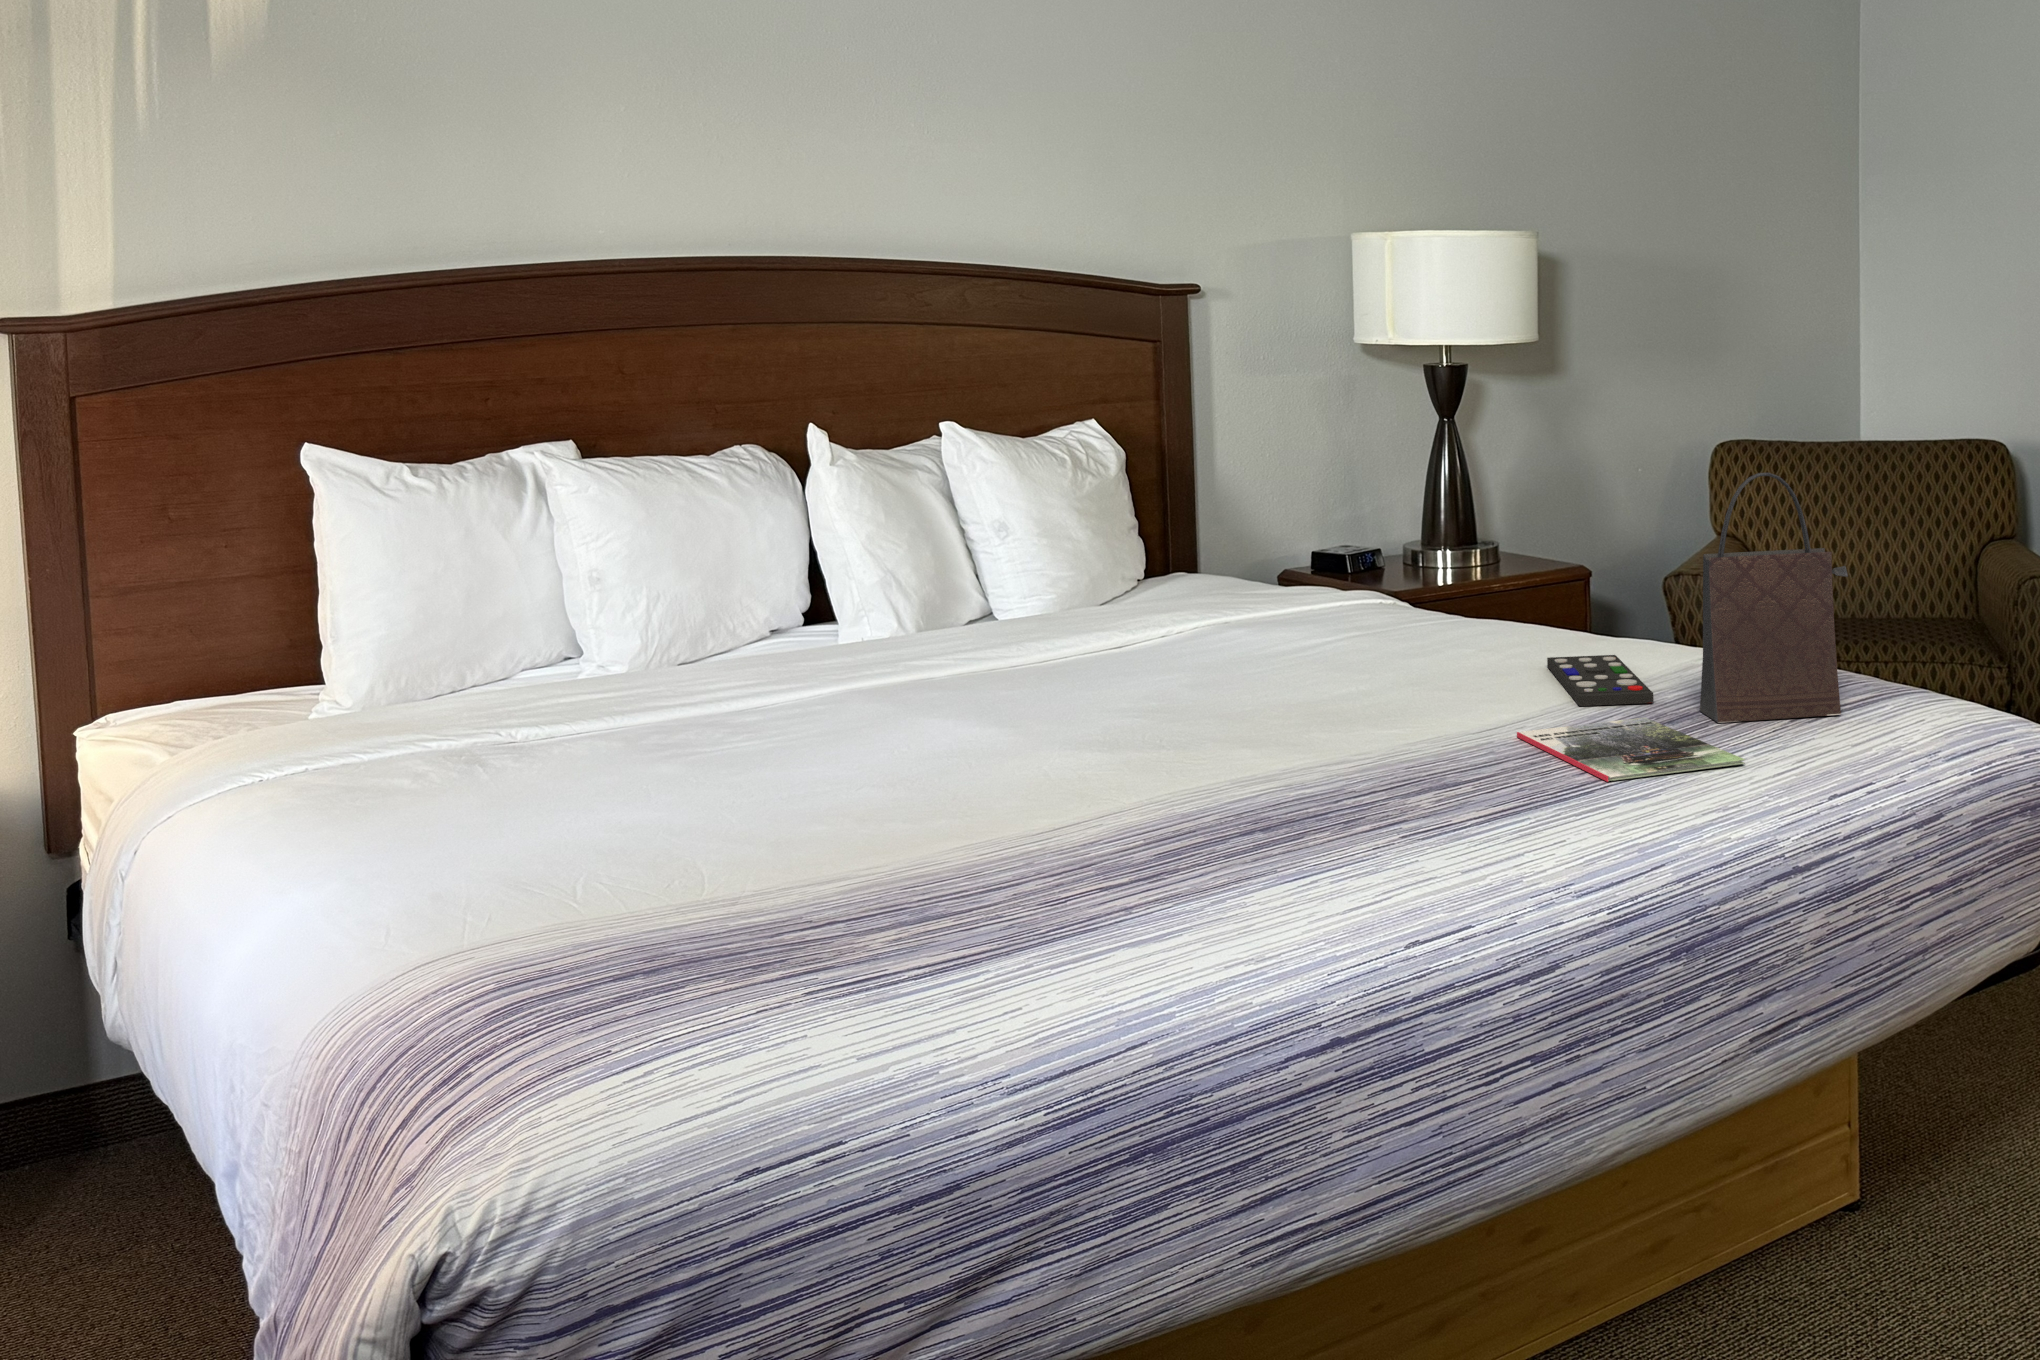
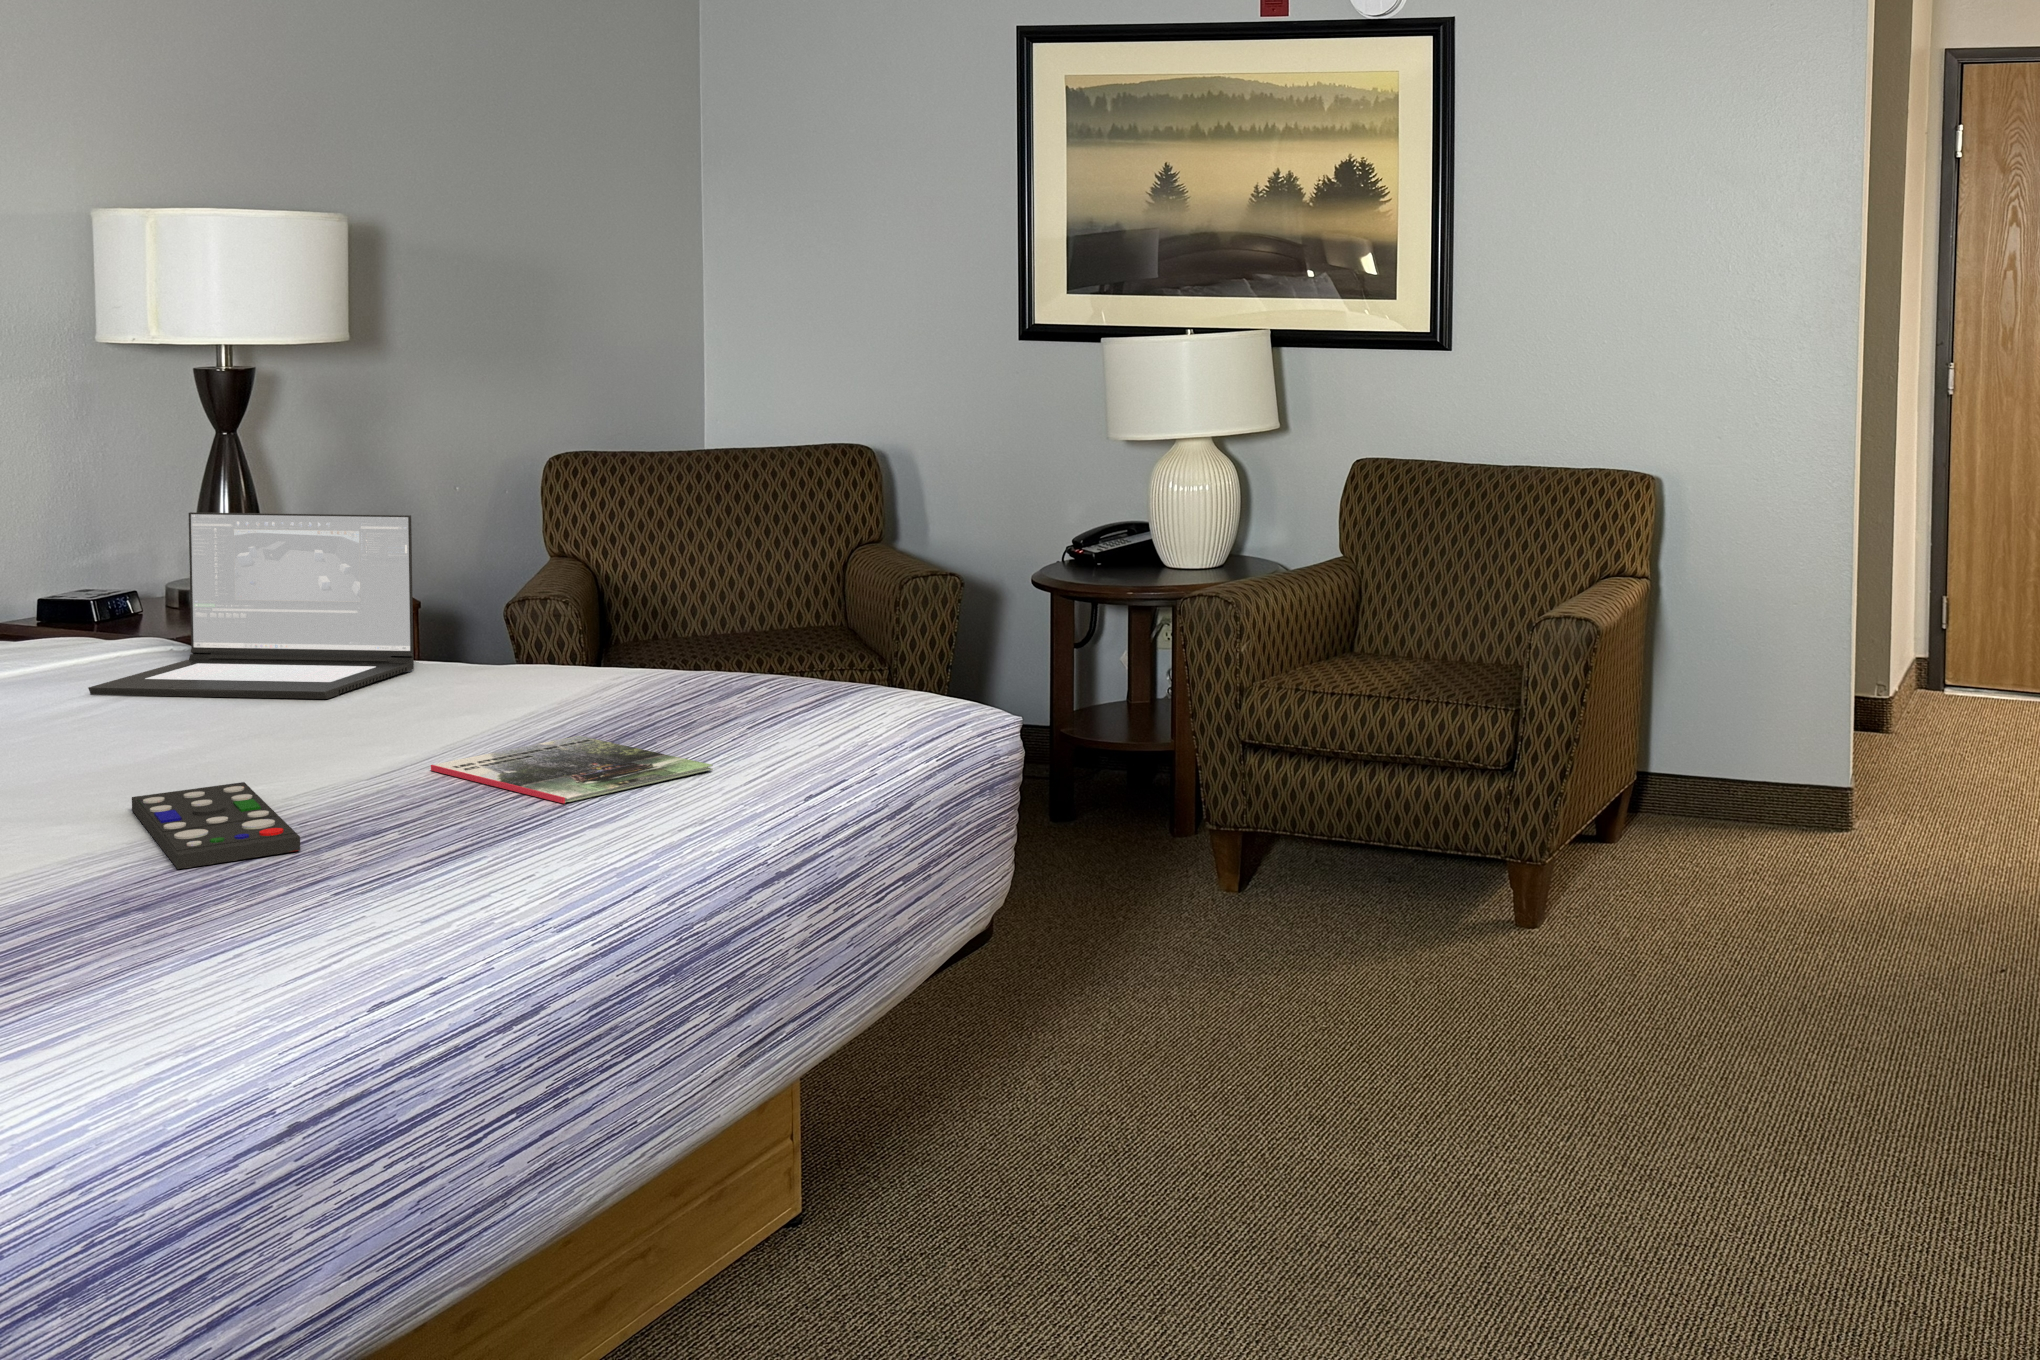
handbag: present [1700,473,1848,723] -> none [636,468,796,734]
laptop: none [1302,491,1543,661] -> present [88,512,414,699]
remote control: present [1547,655,1653,706] -> present [132,782,300,869]

